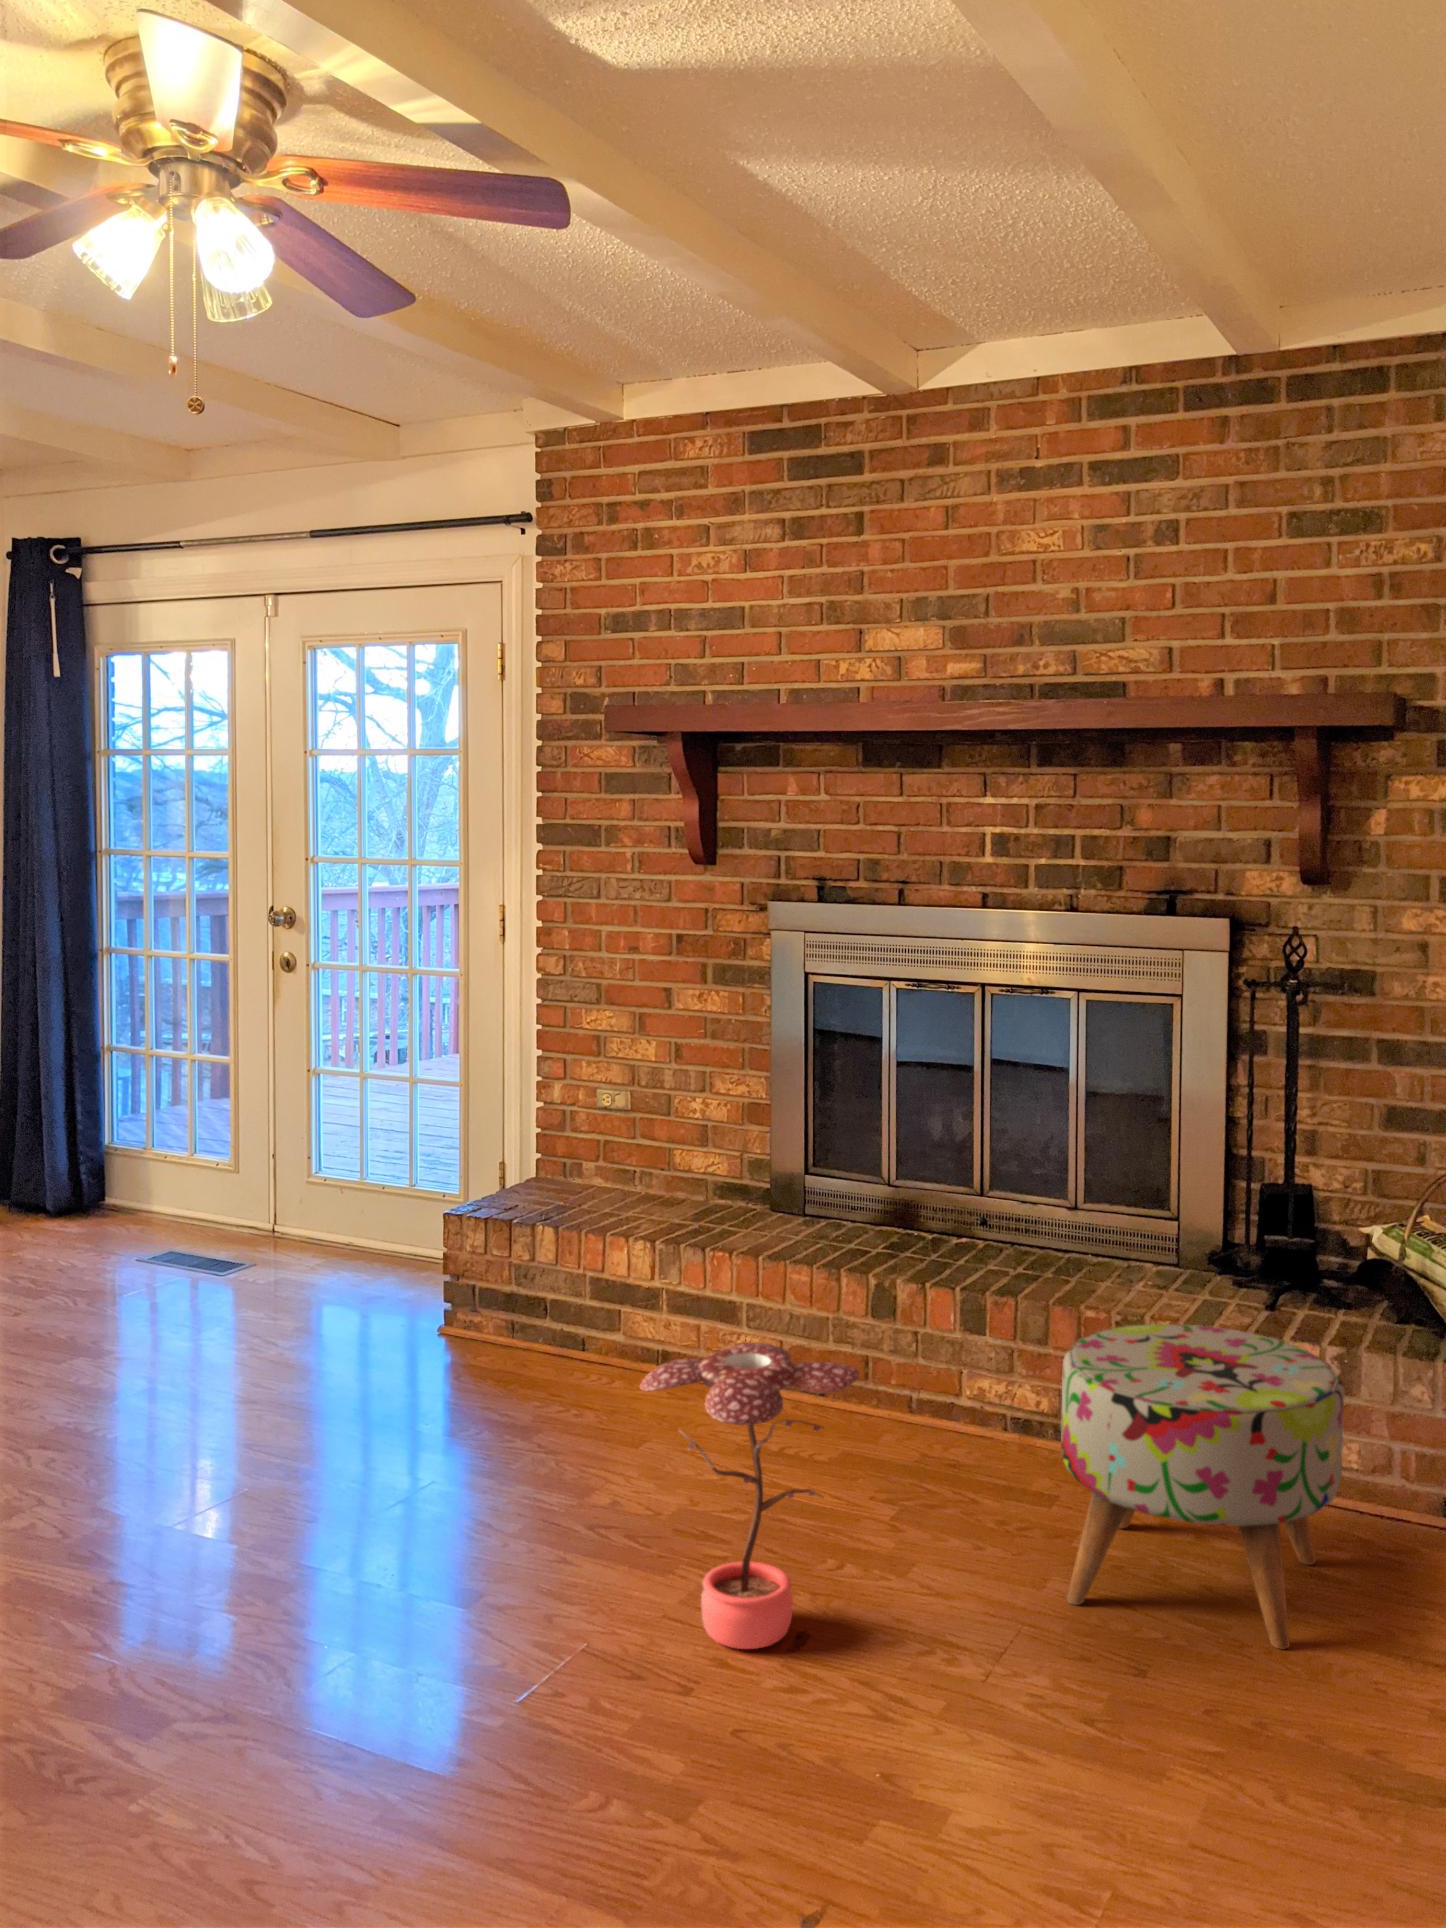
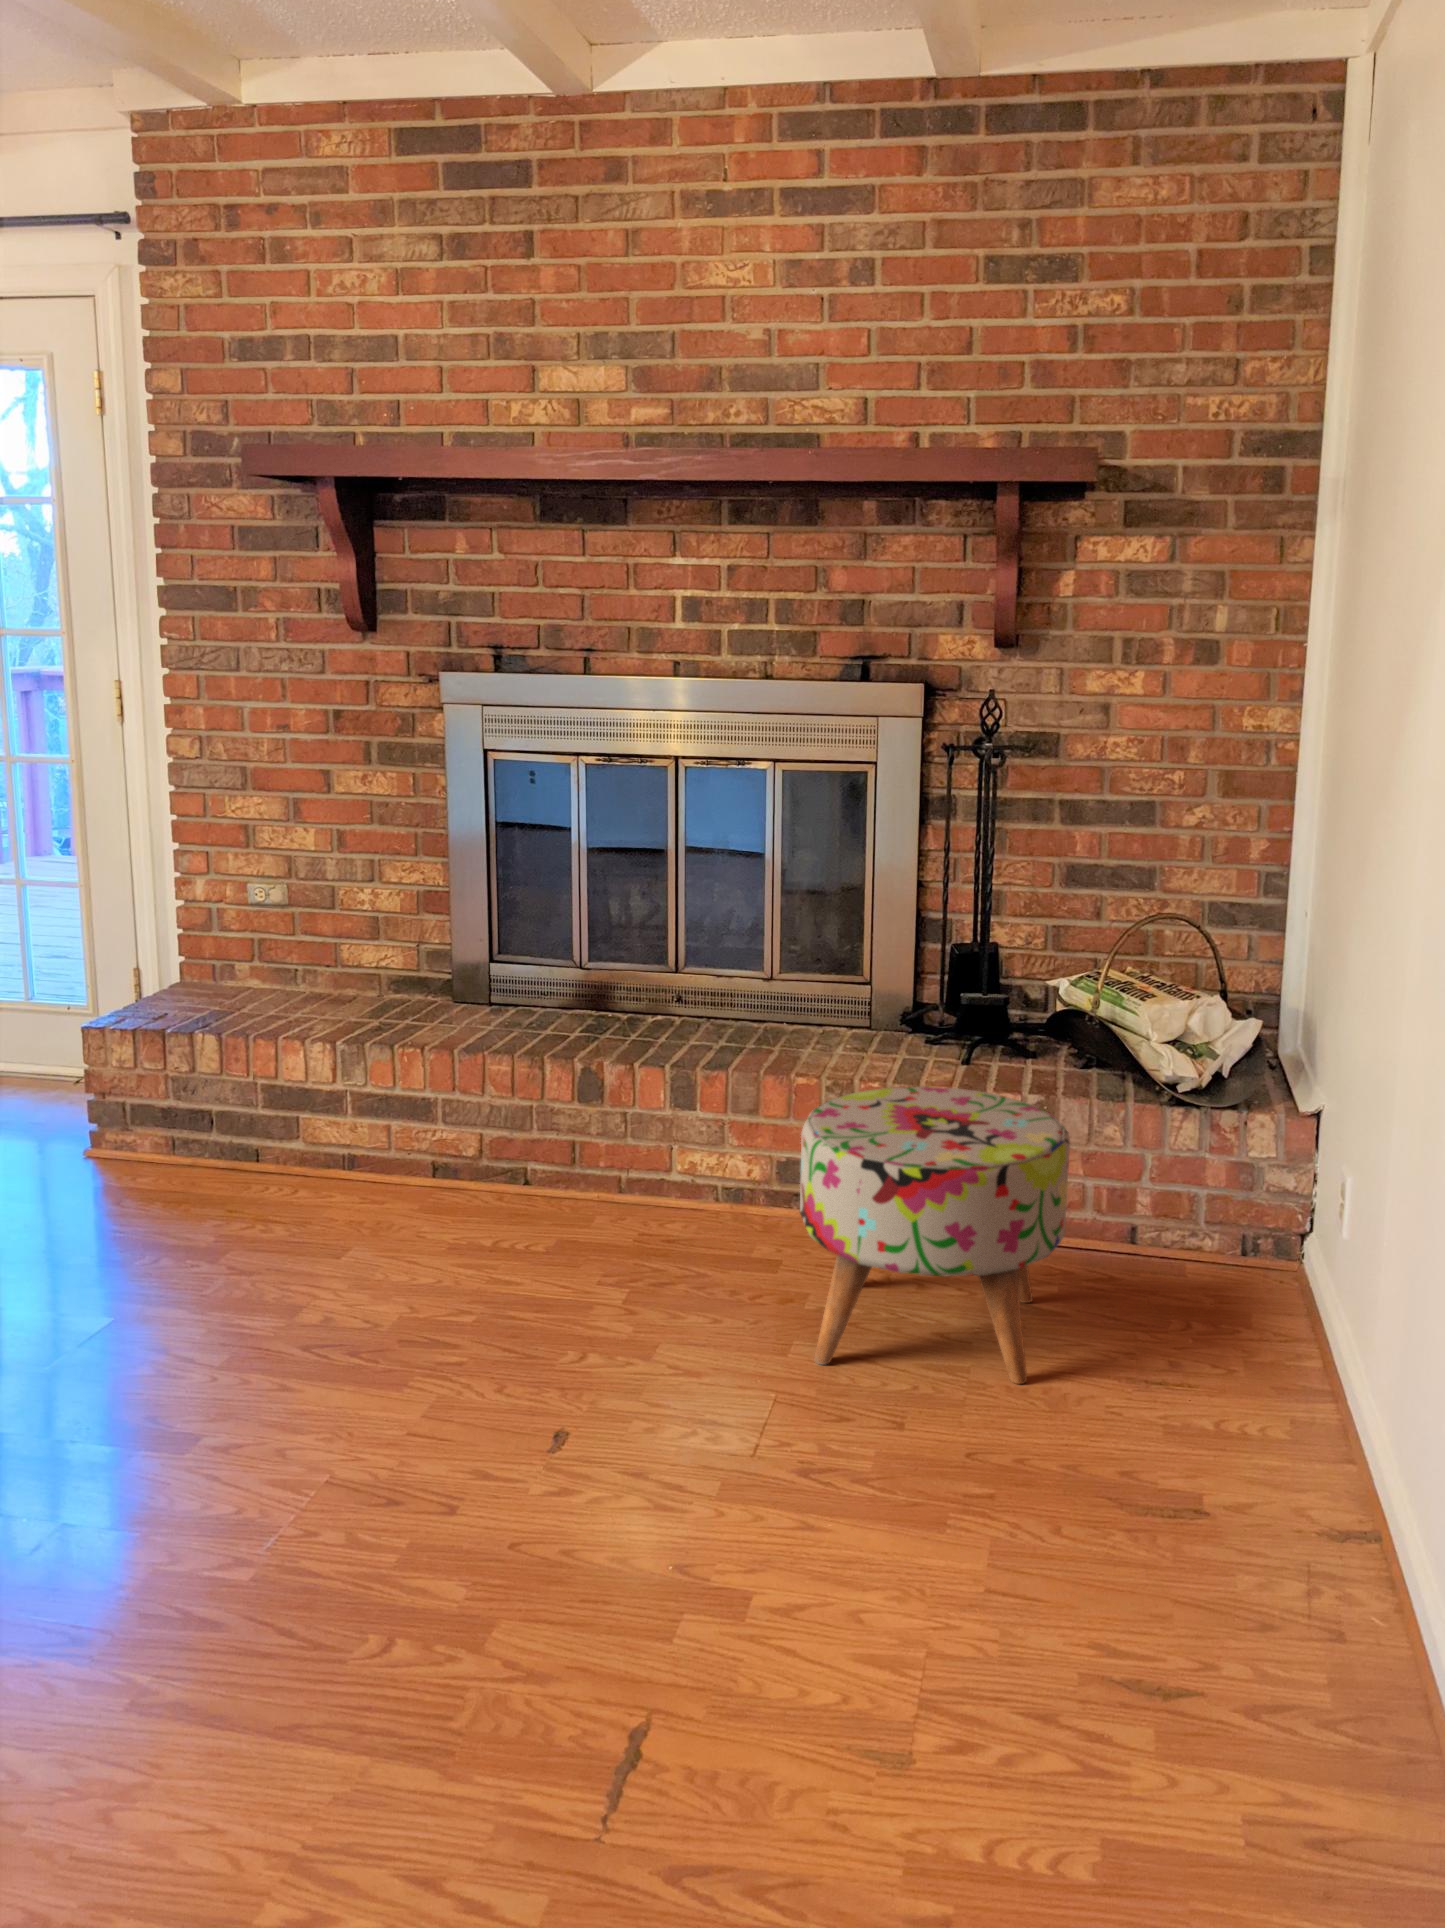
potted plant: present [640,1343,859,1649] -> none [384,1138,616,1448]

